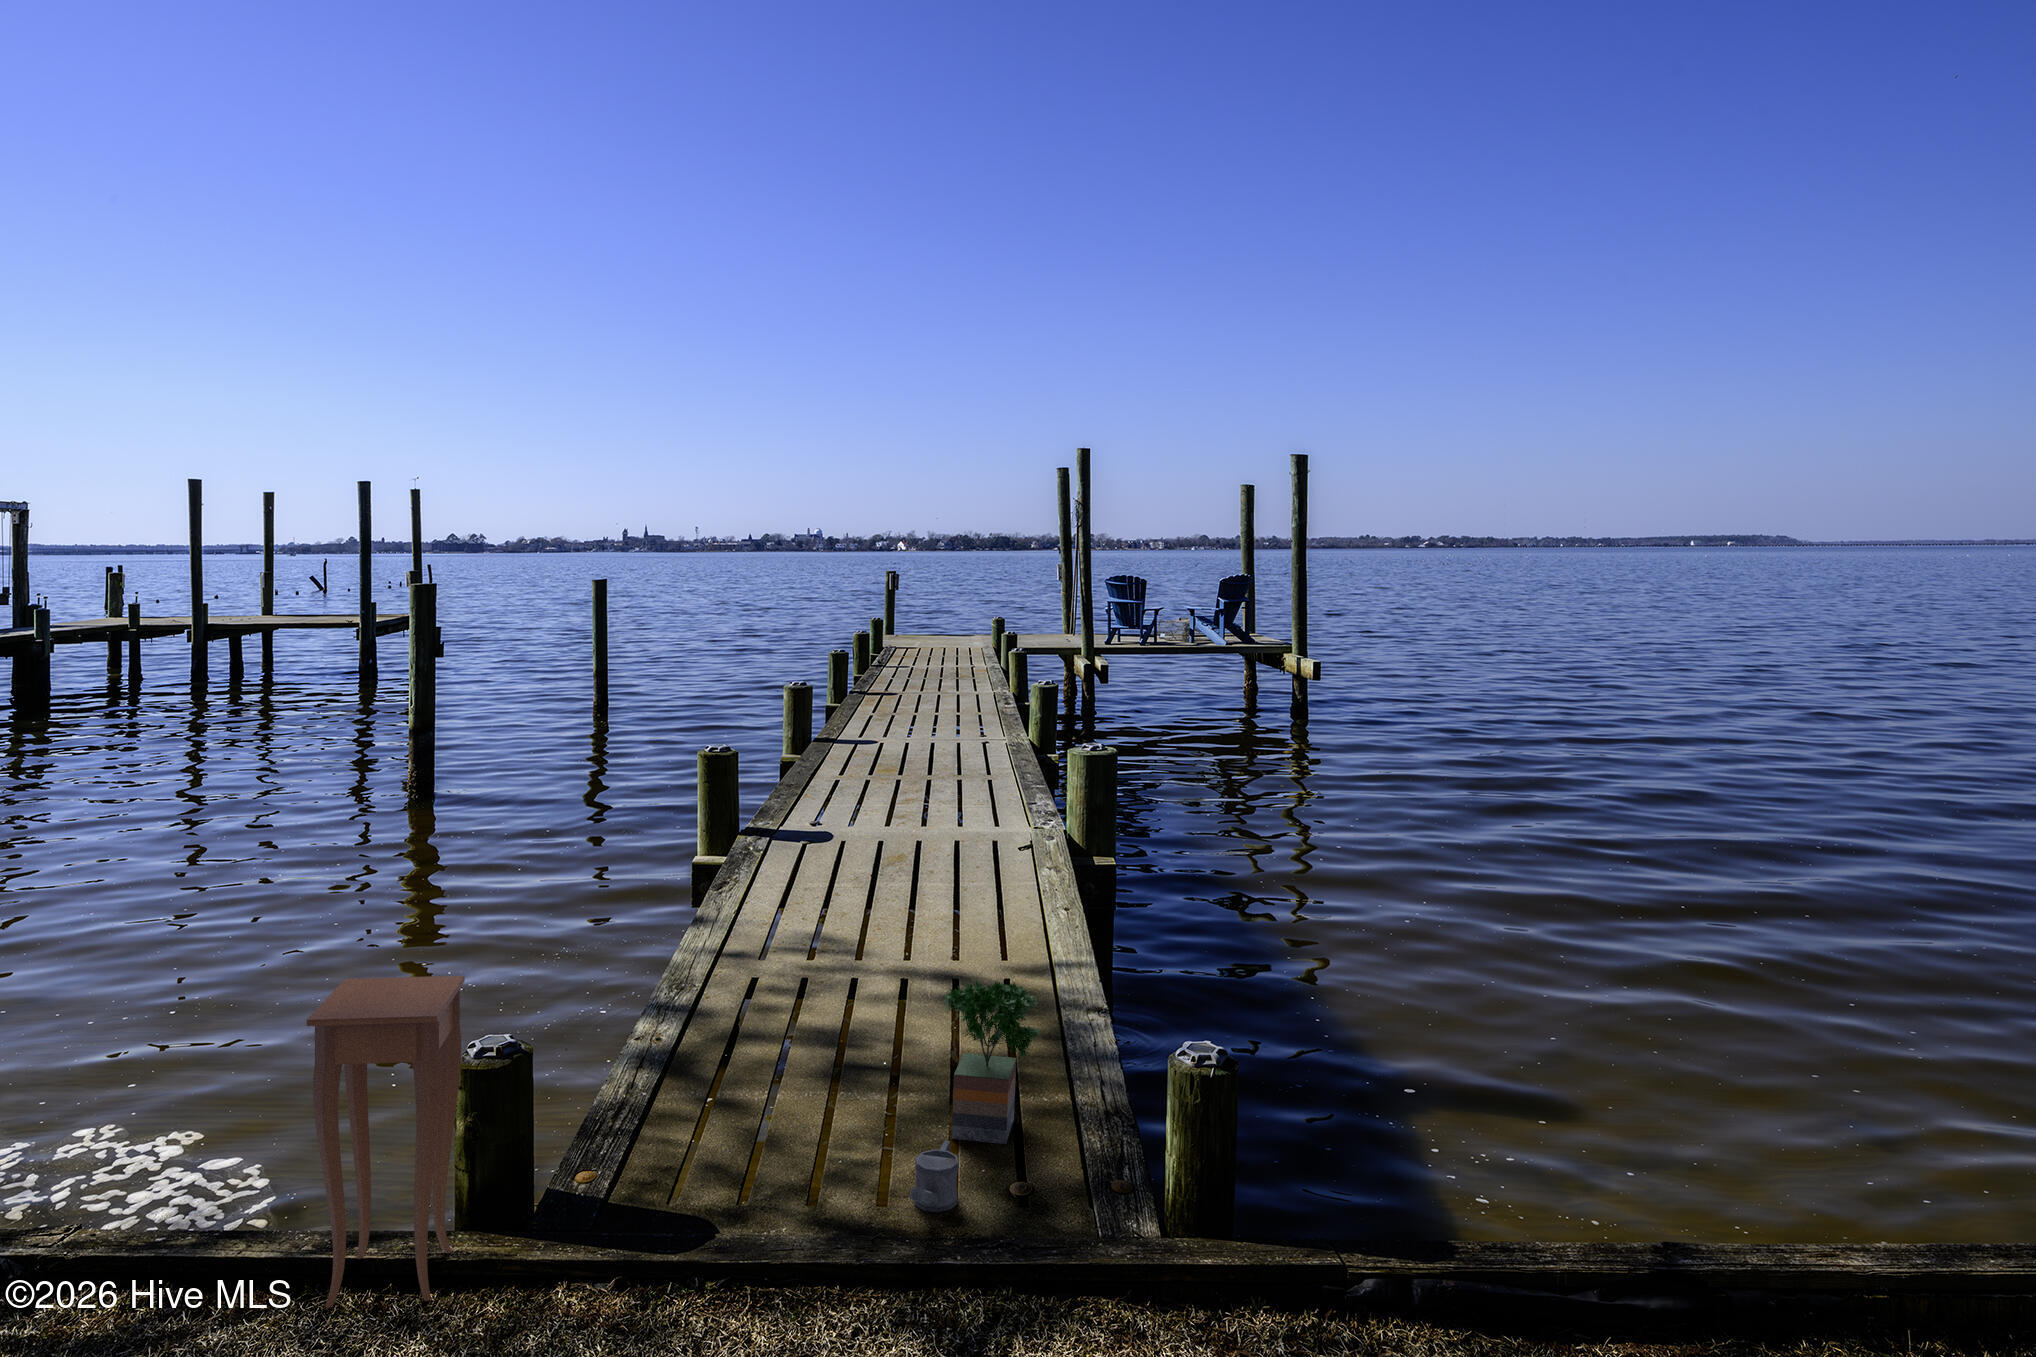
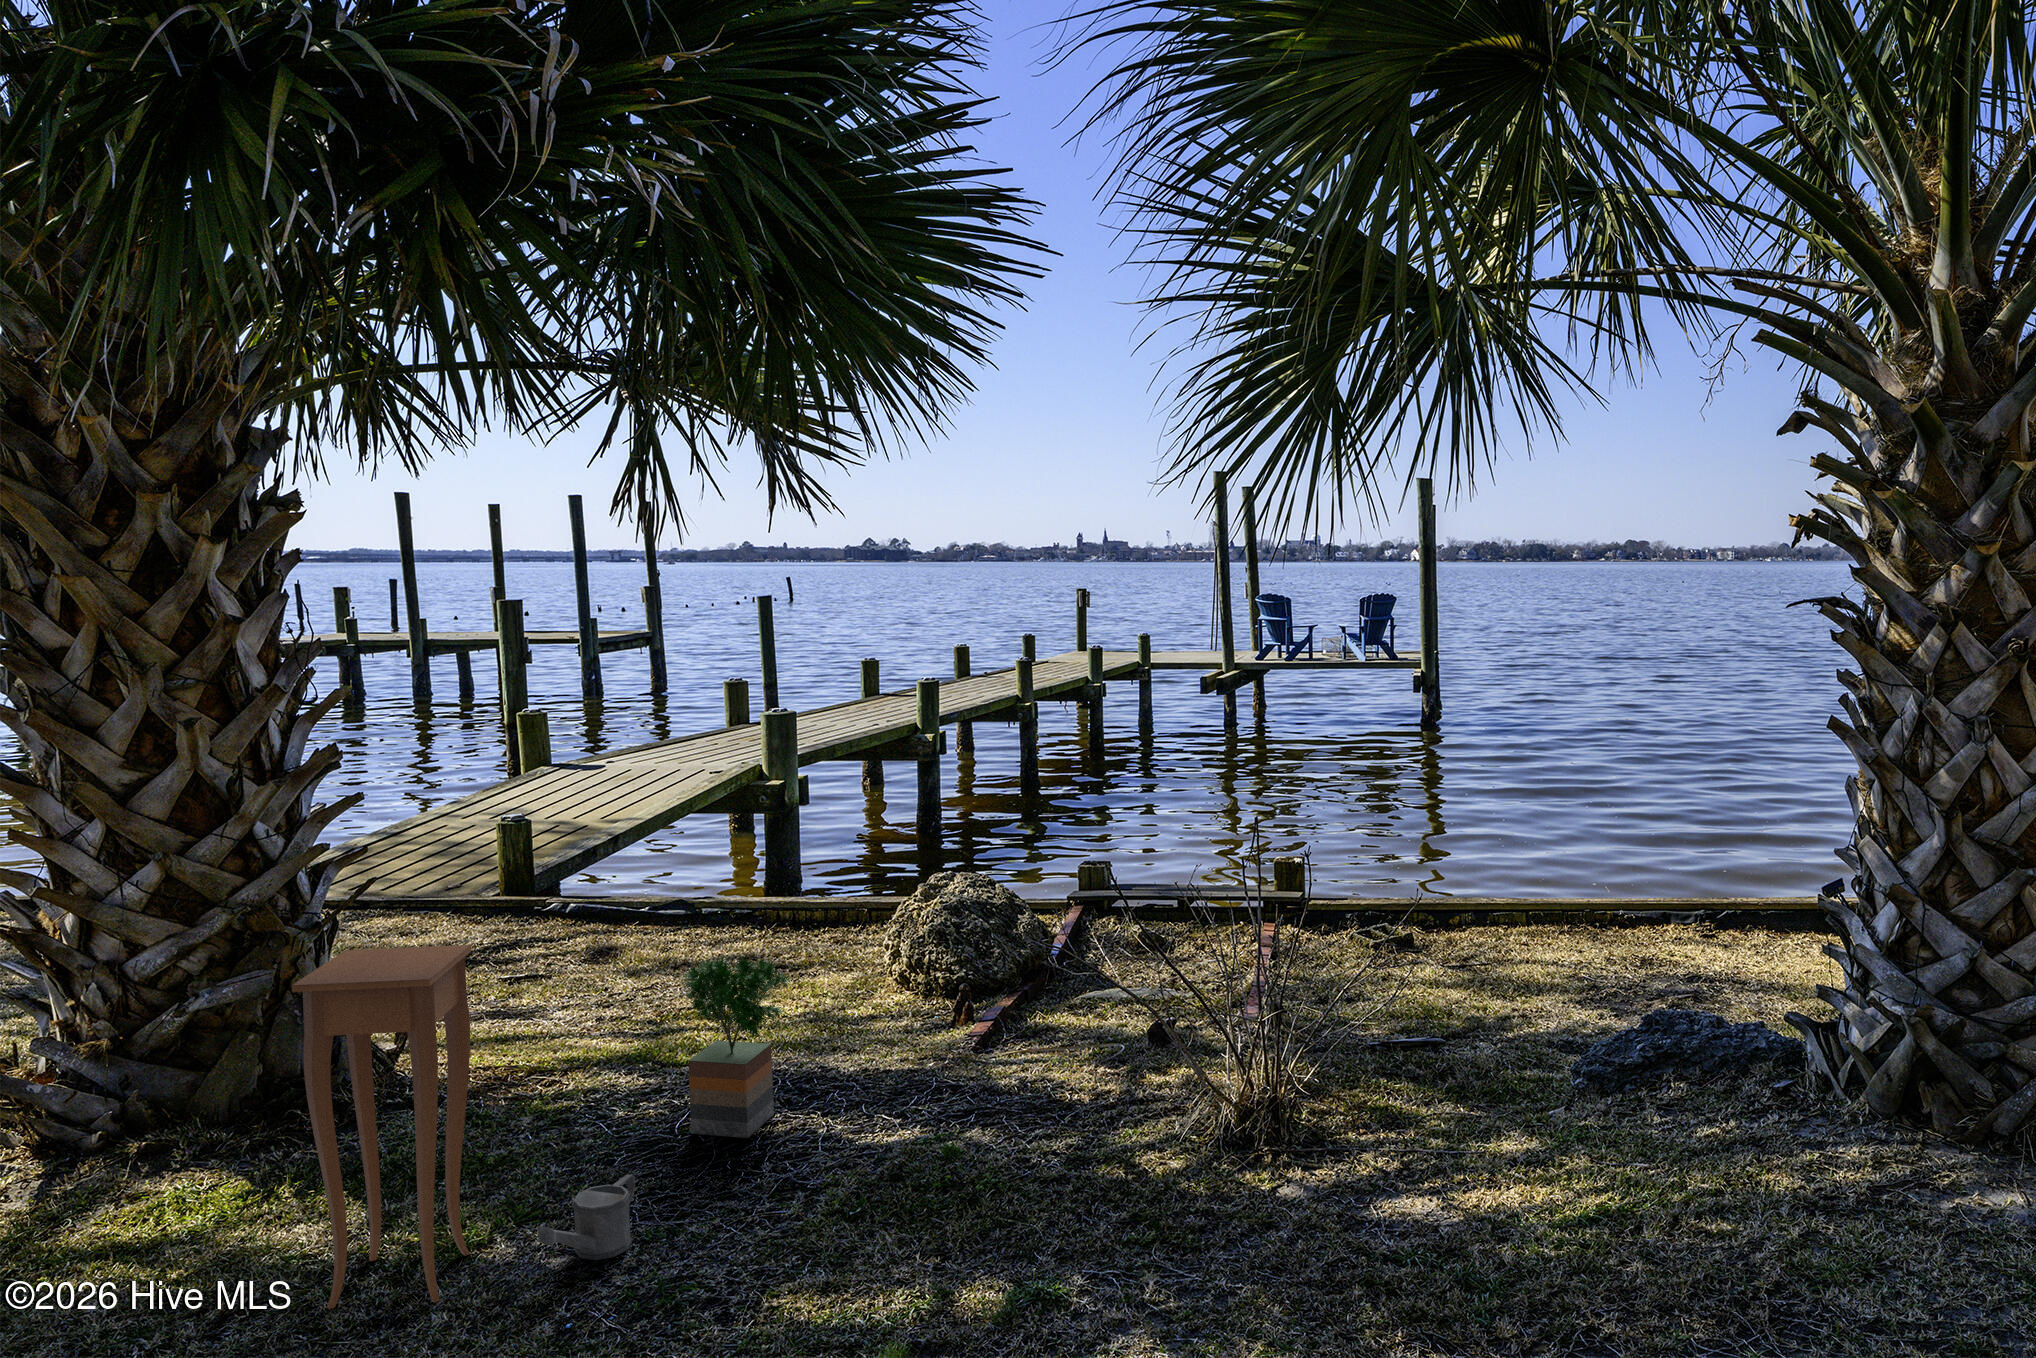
potted tree: present [943,981,1041,1144] -> present [682,957,789,1138]
watering can: present [910,1141,959,1212] -> present [538,1174,635,1260]

